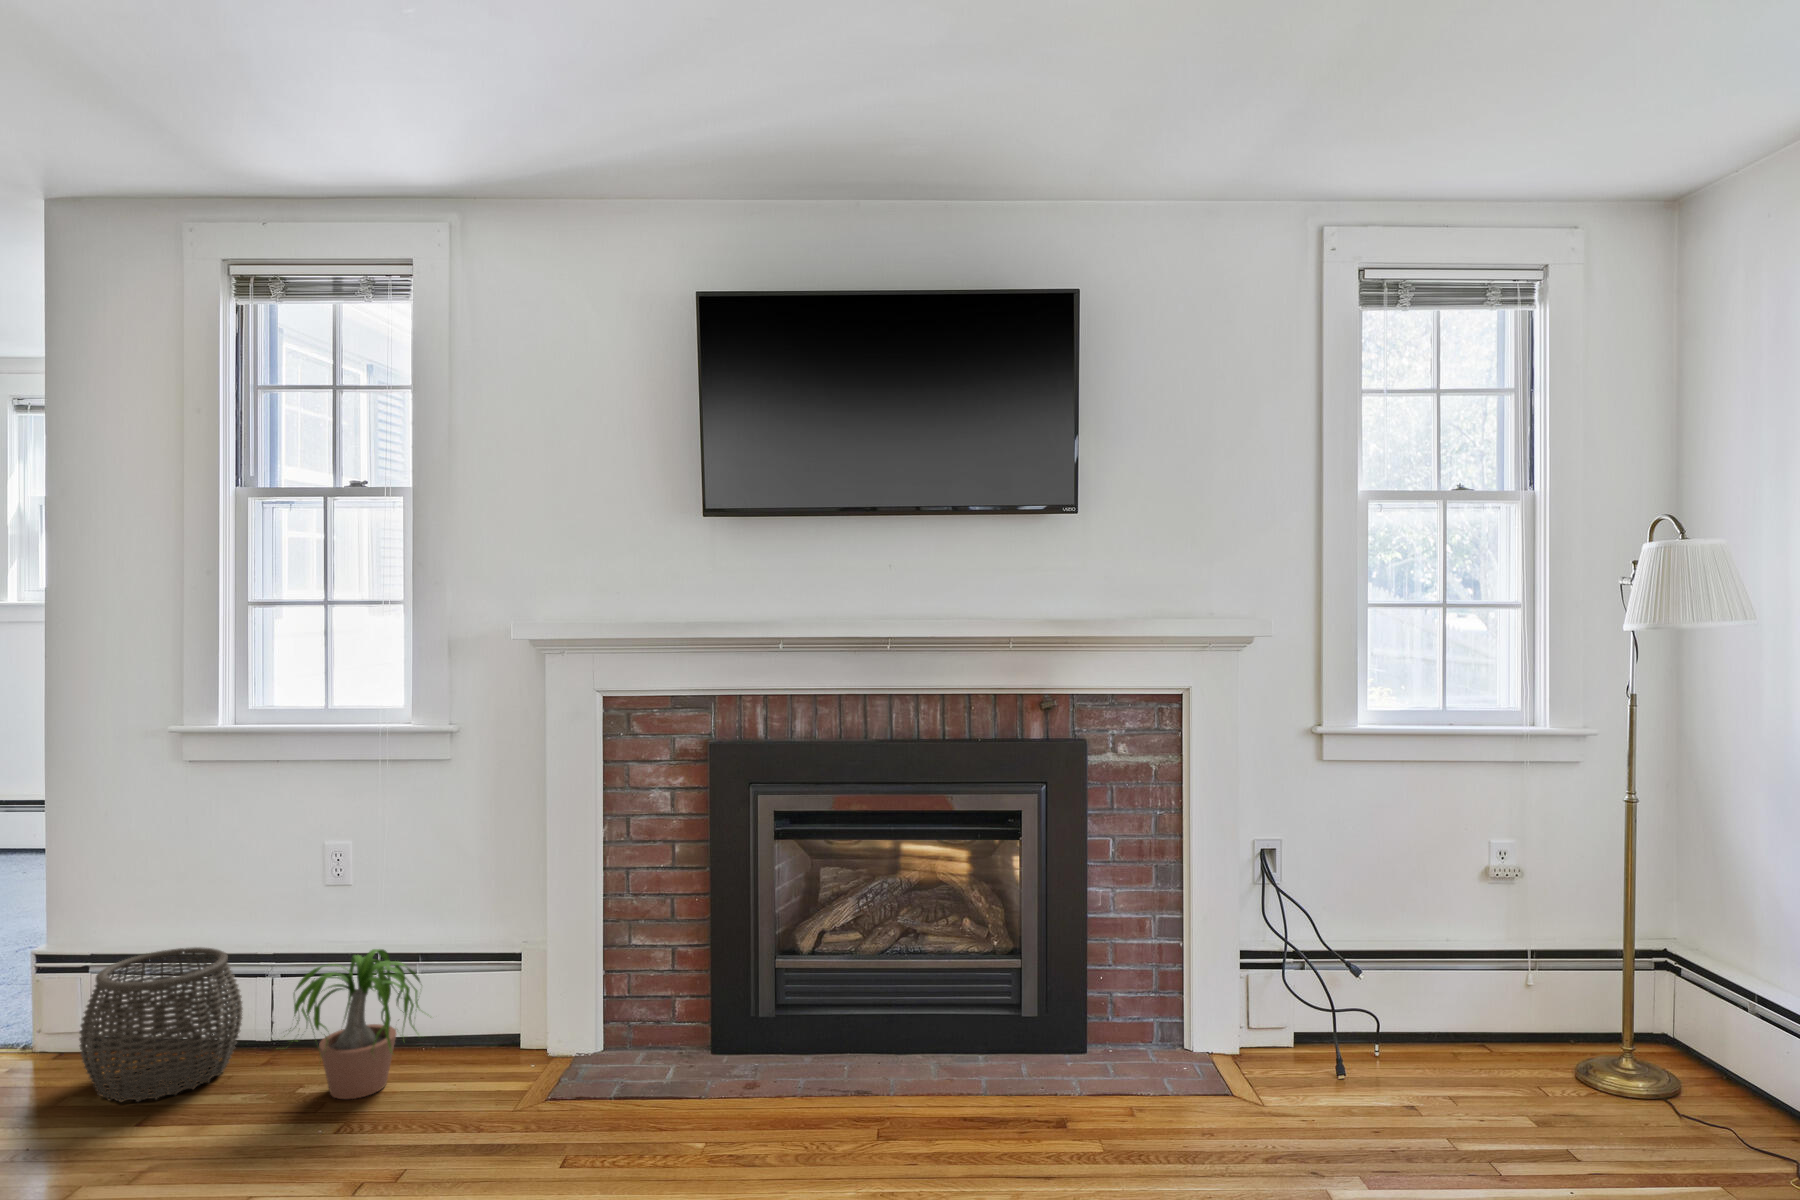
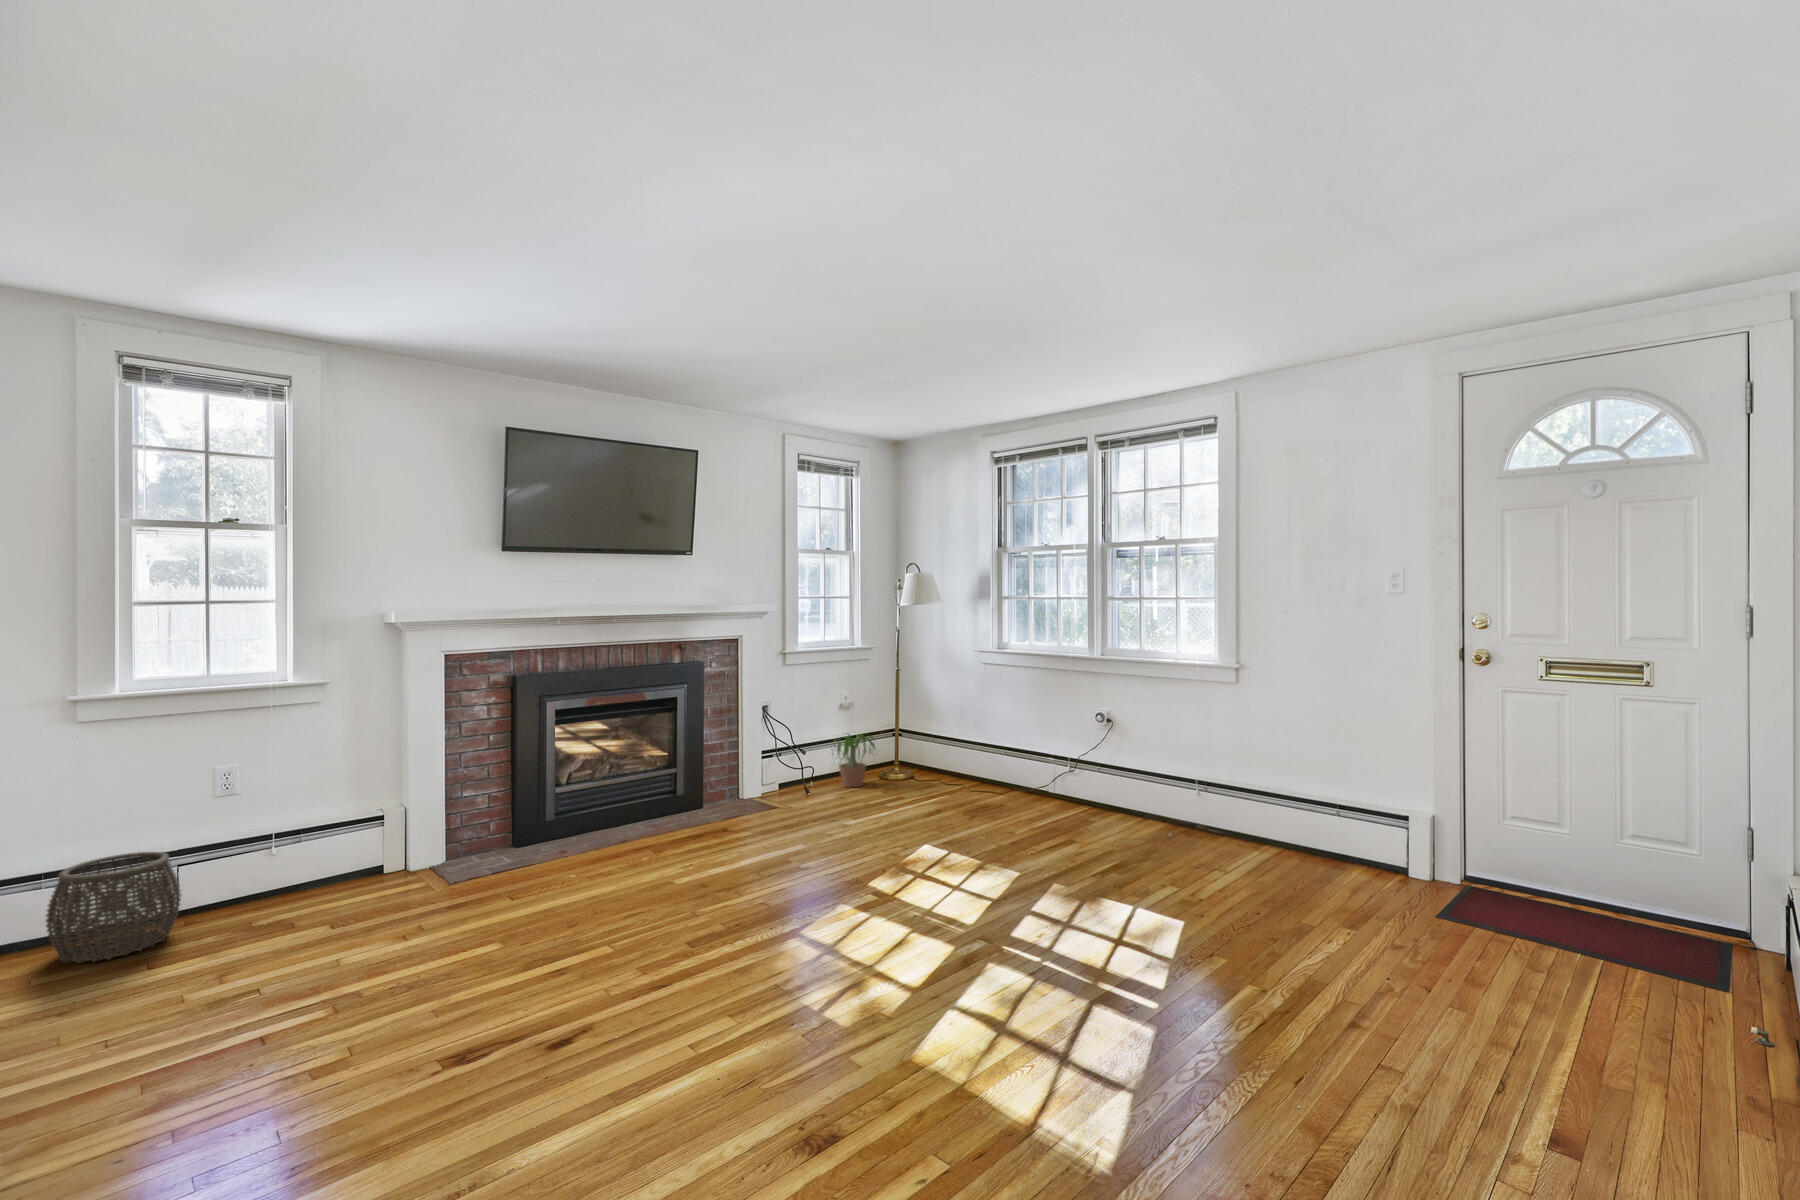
potted plant: present [290,949,420,1099] -> present [832,734,875,787]

